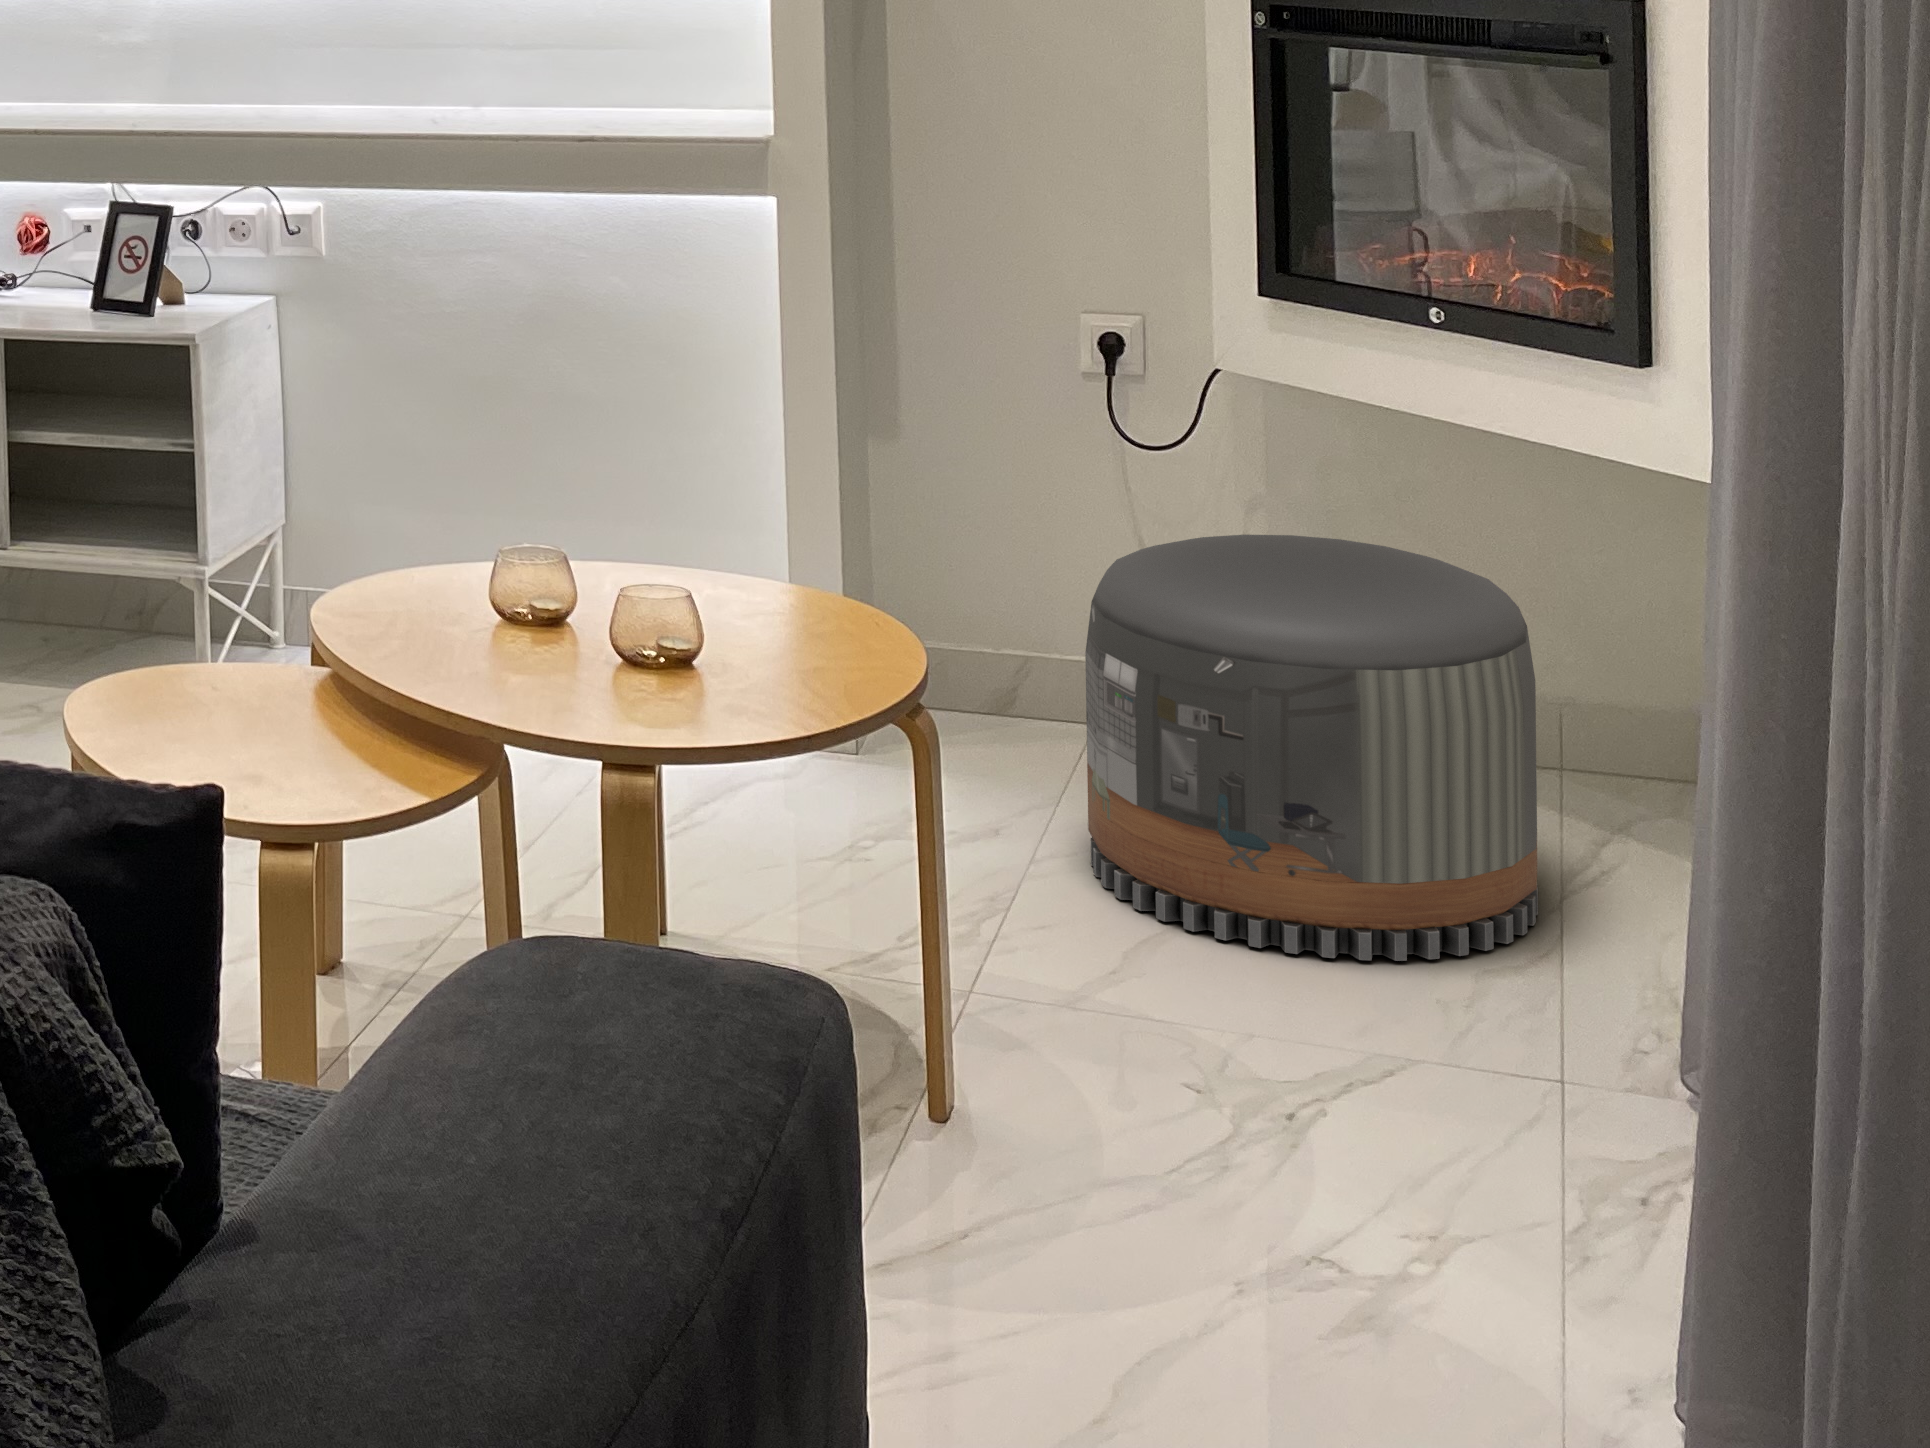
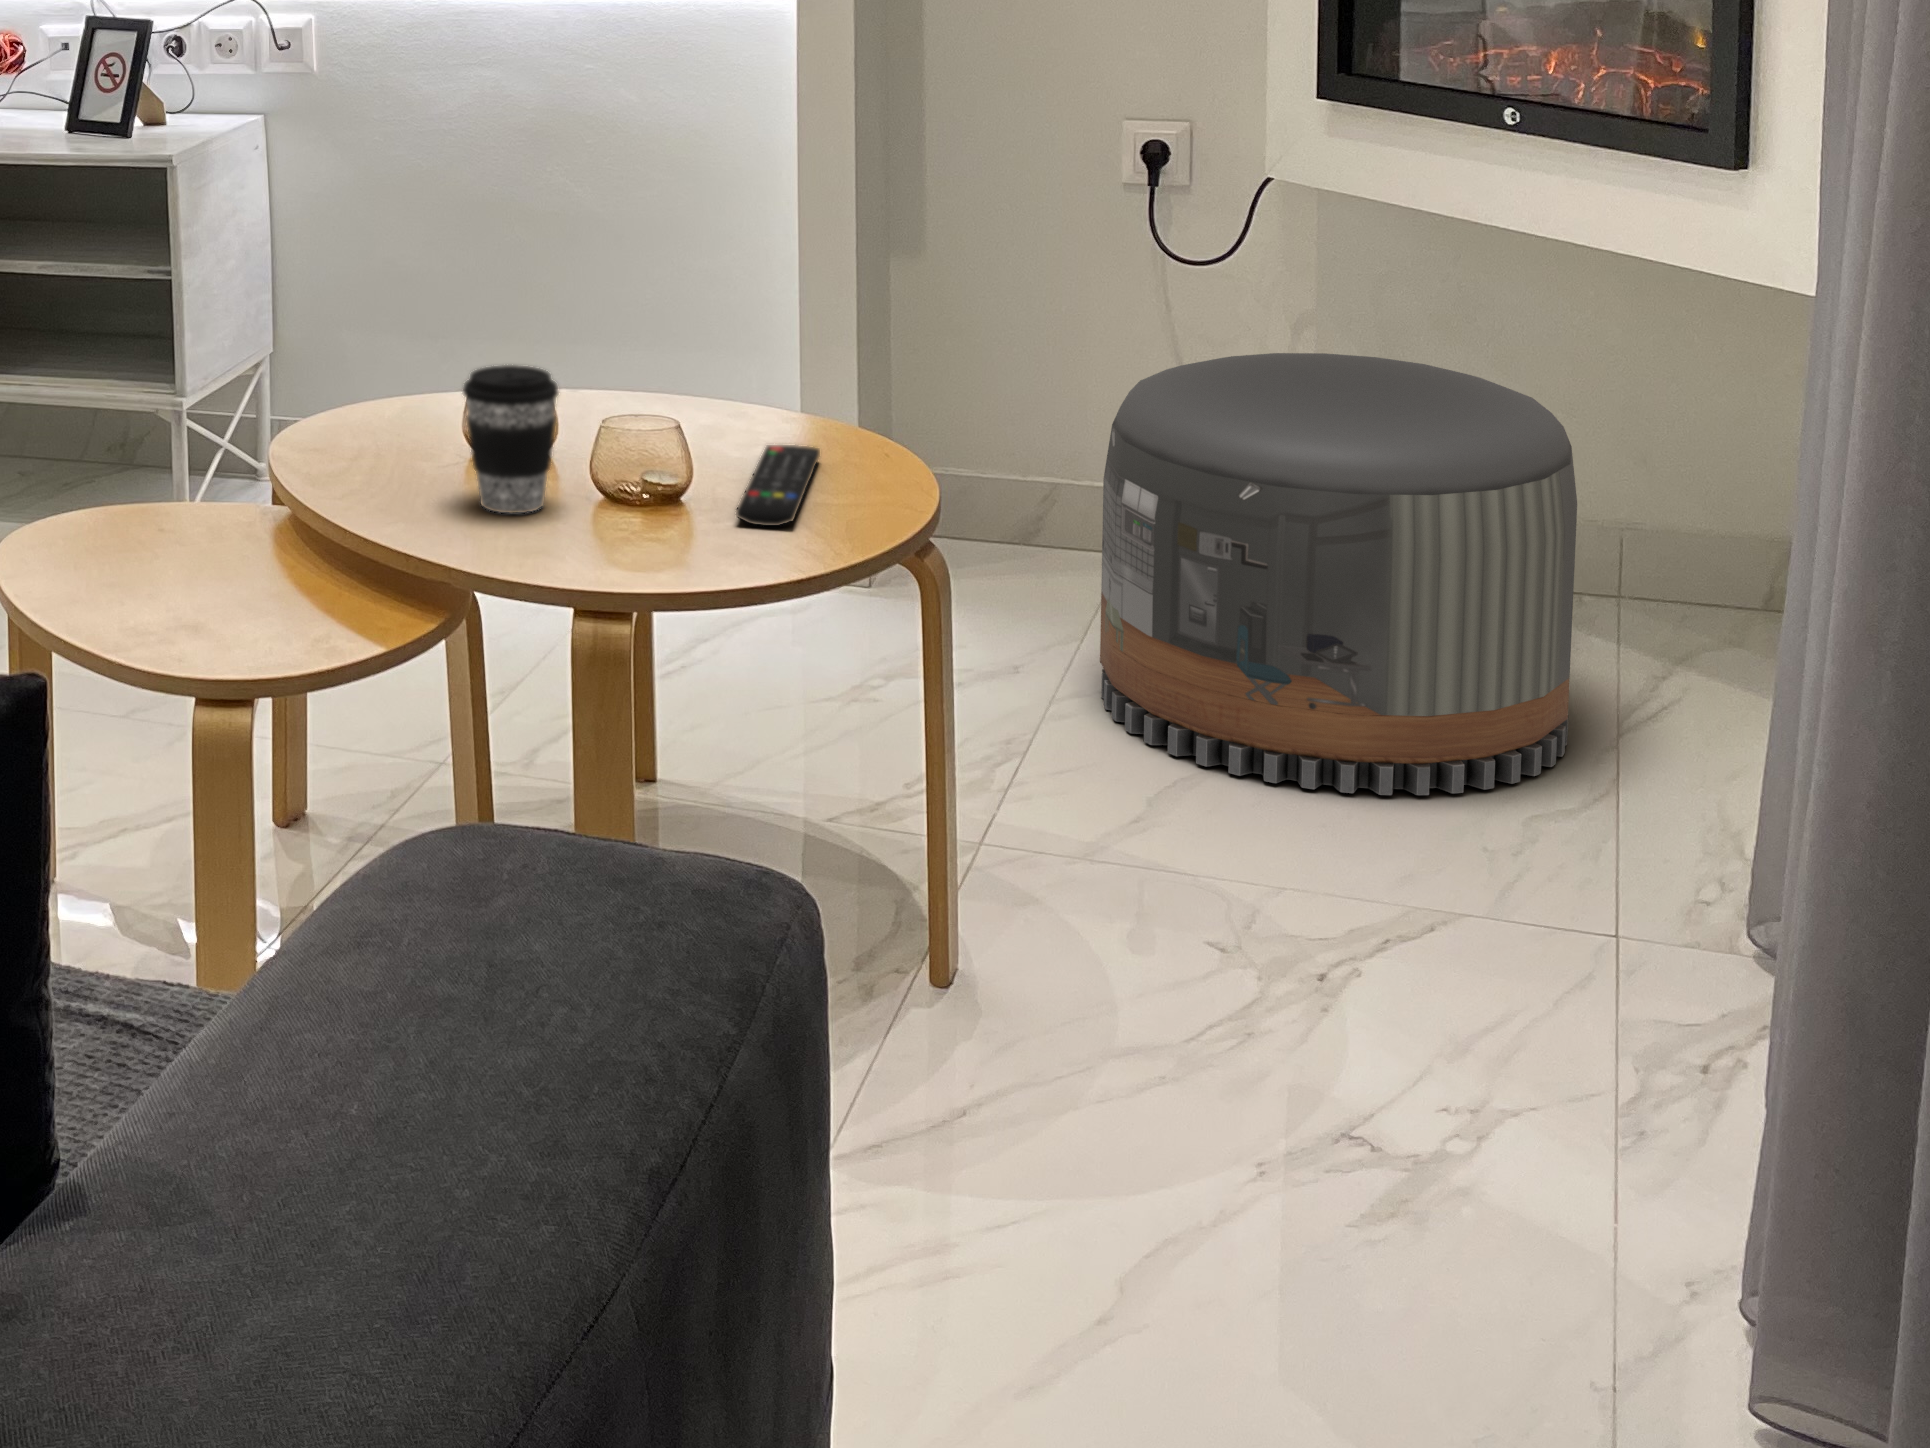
coffee cup: none [489,539,578,677] -> present [463,365,558,513]
remote control: none [745,616,820,691] -> present [736,445,820,526]

